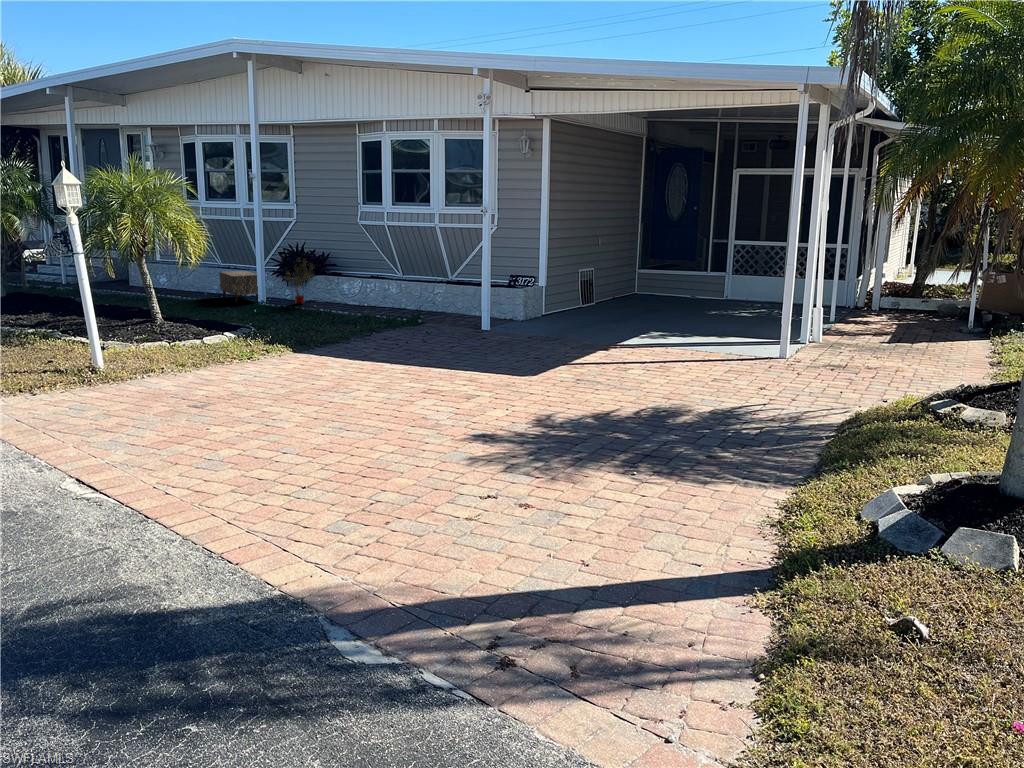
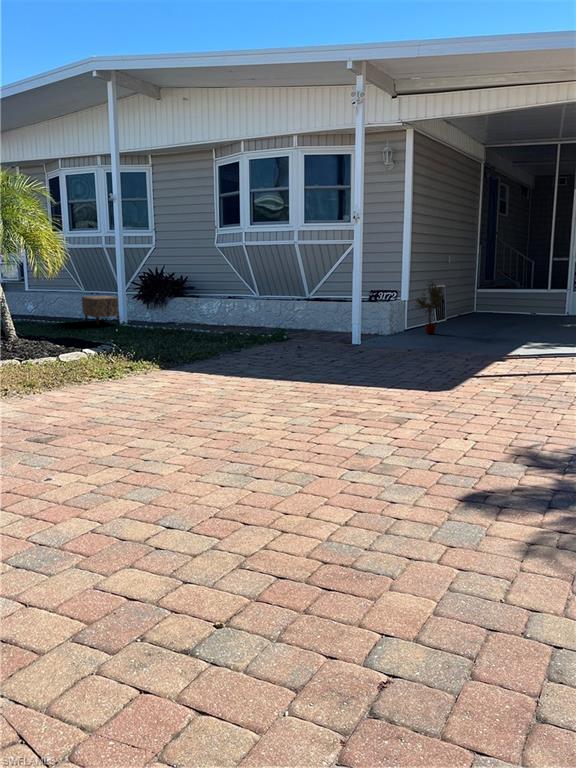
potted tree: present [285,258,313,304] -> present [416,281,444,334]

